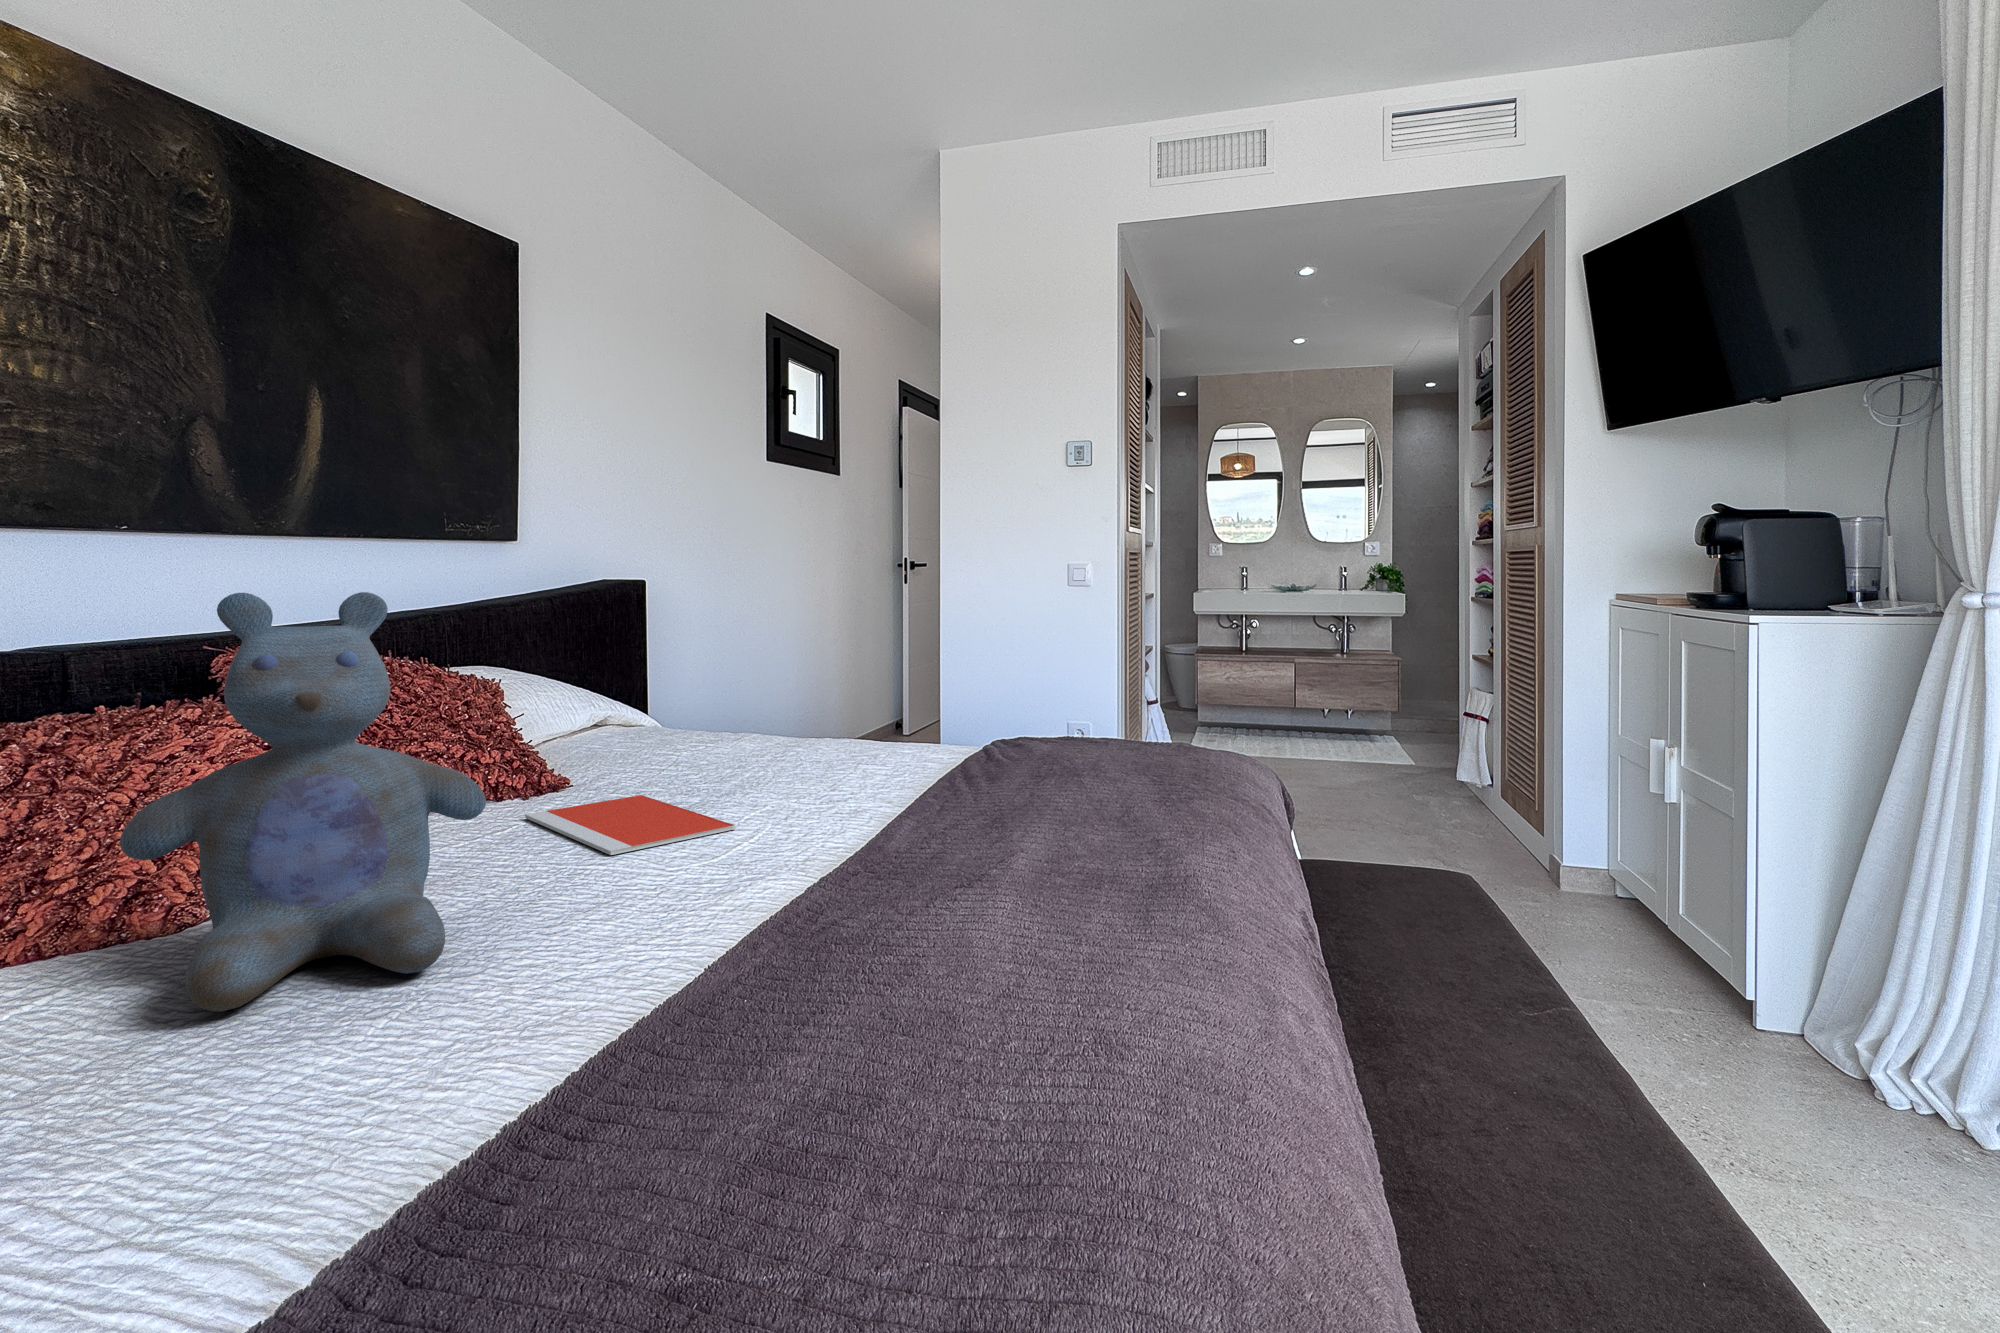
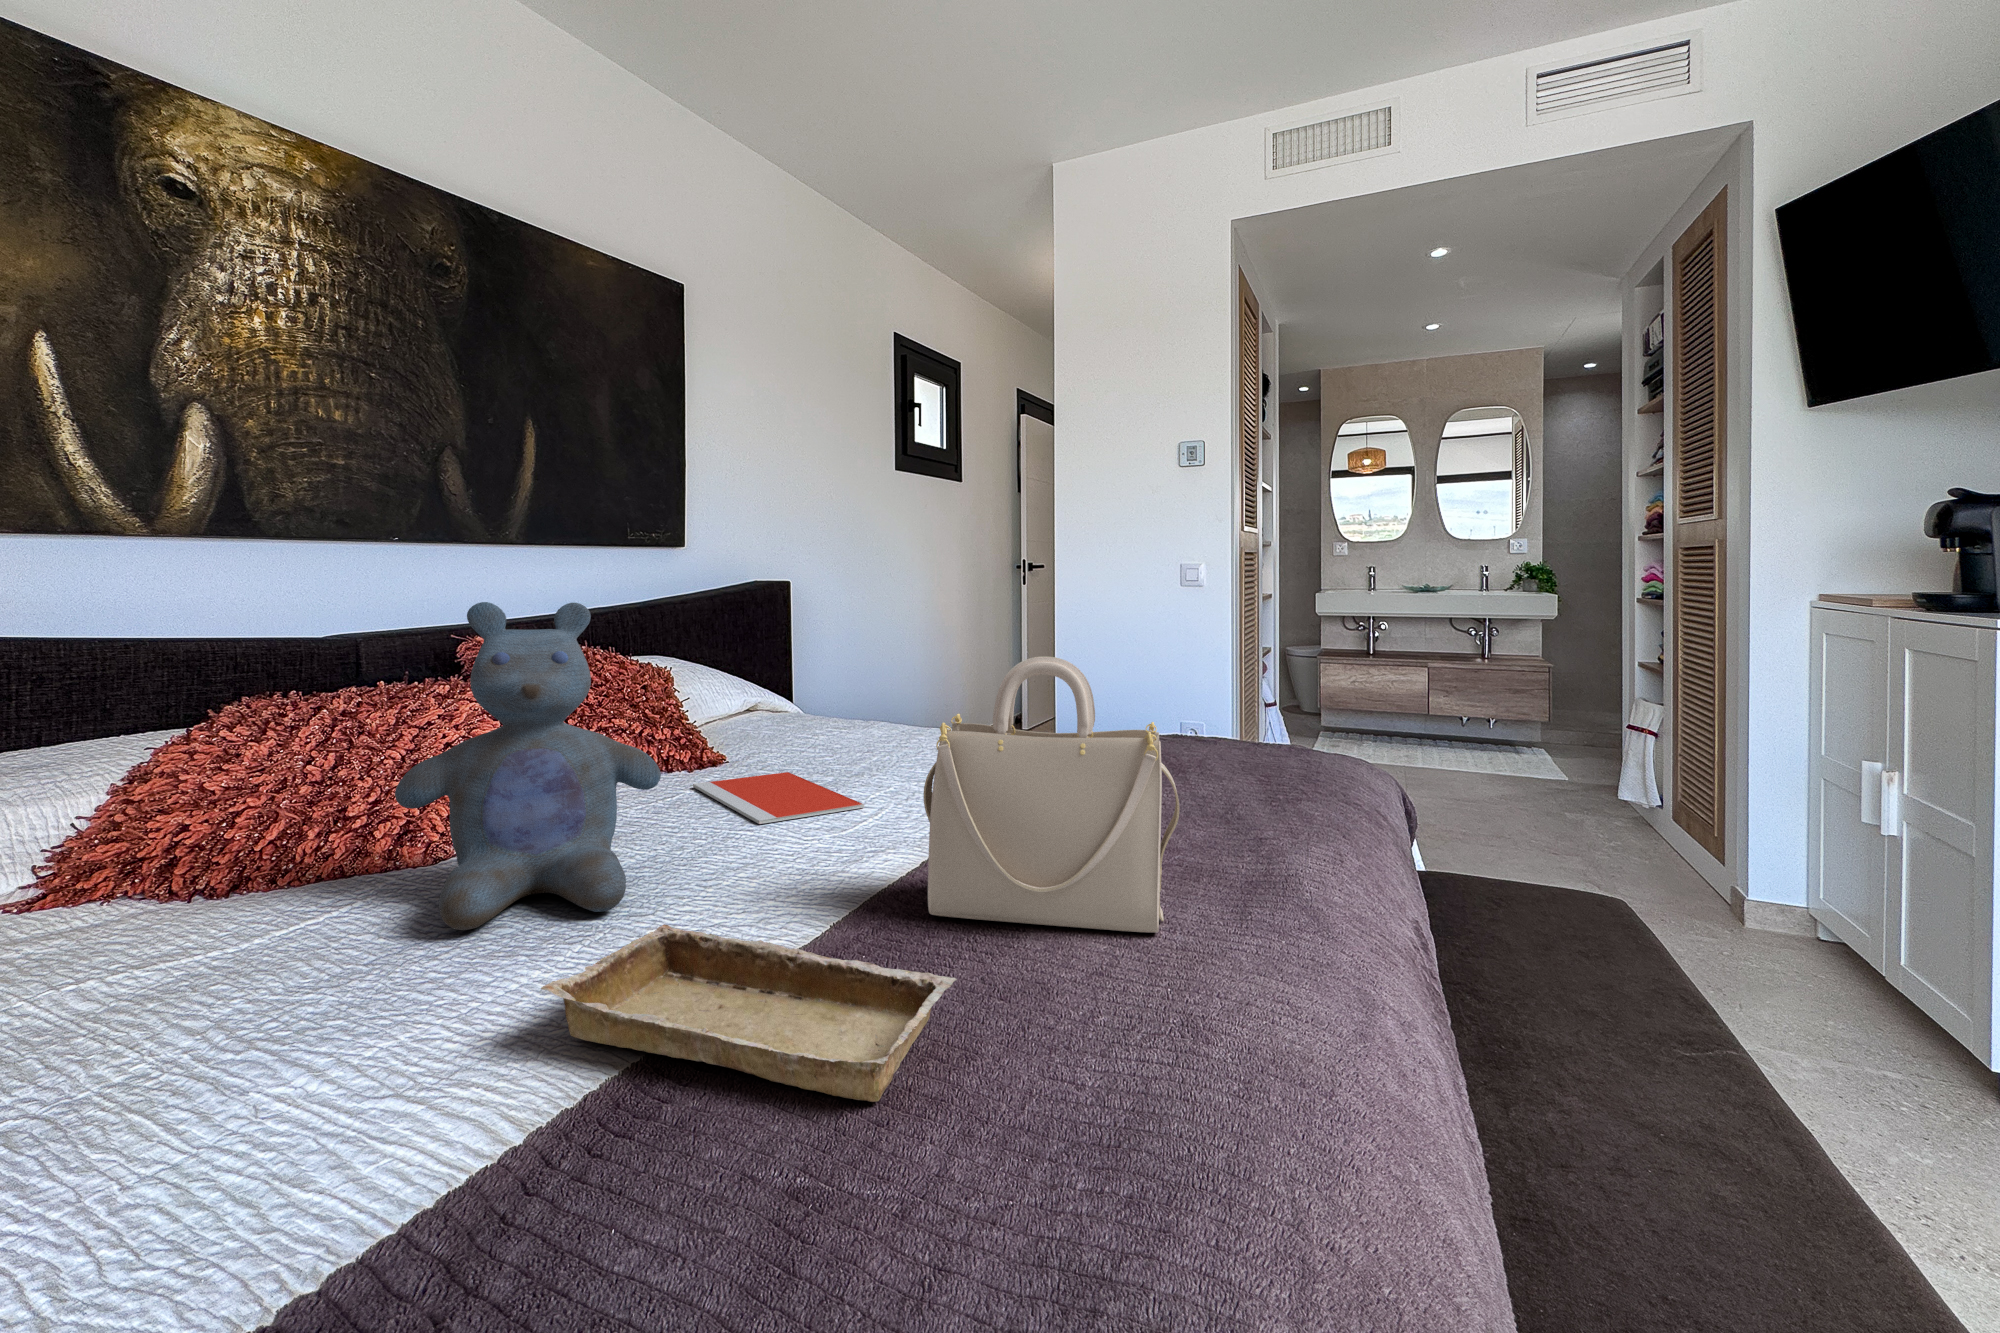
handbag: none [815,638,1109,944] -> present [923,656,1179,932]
tray: none [330,981,877,1180] -> present [541,924,956,1102]

